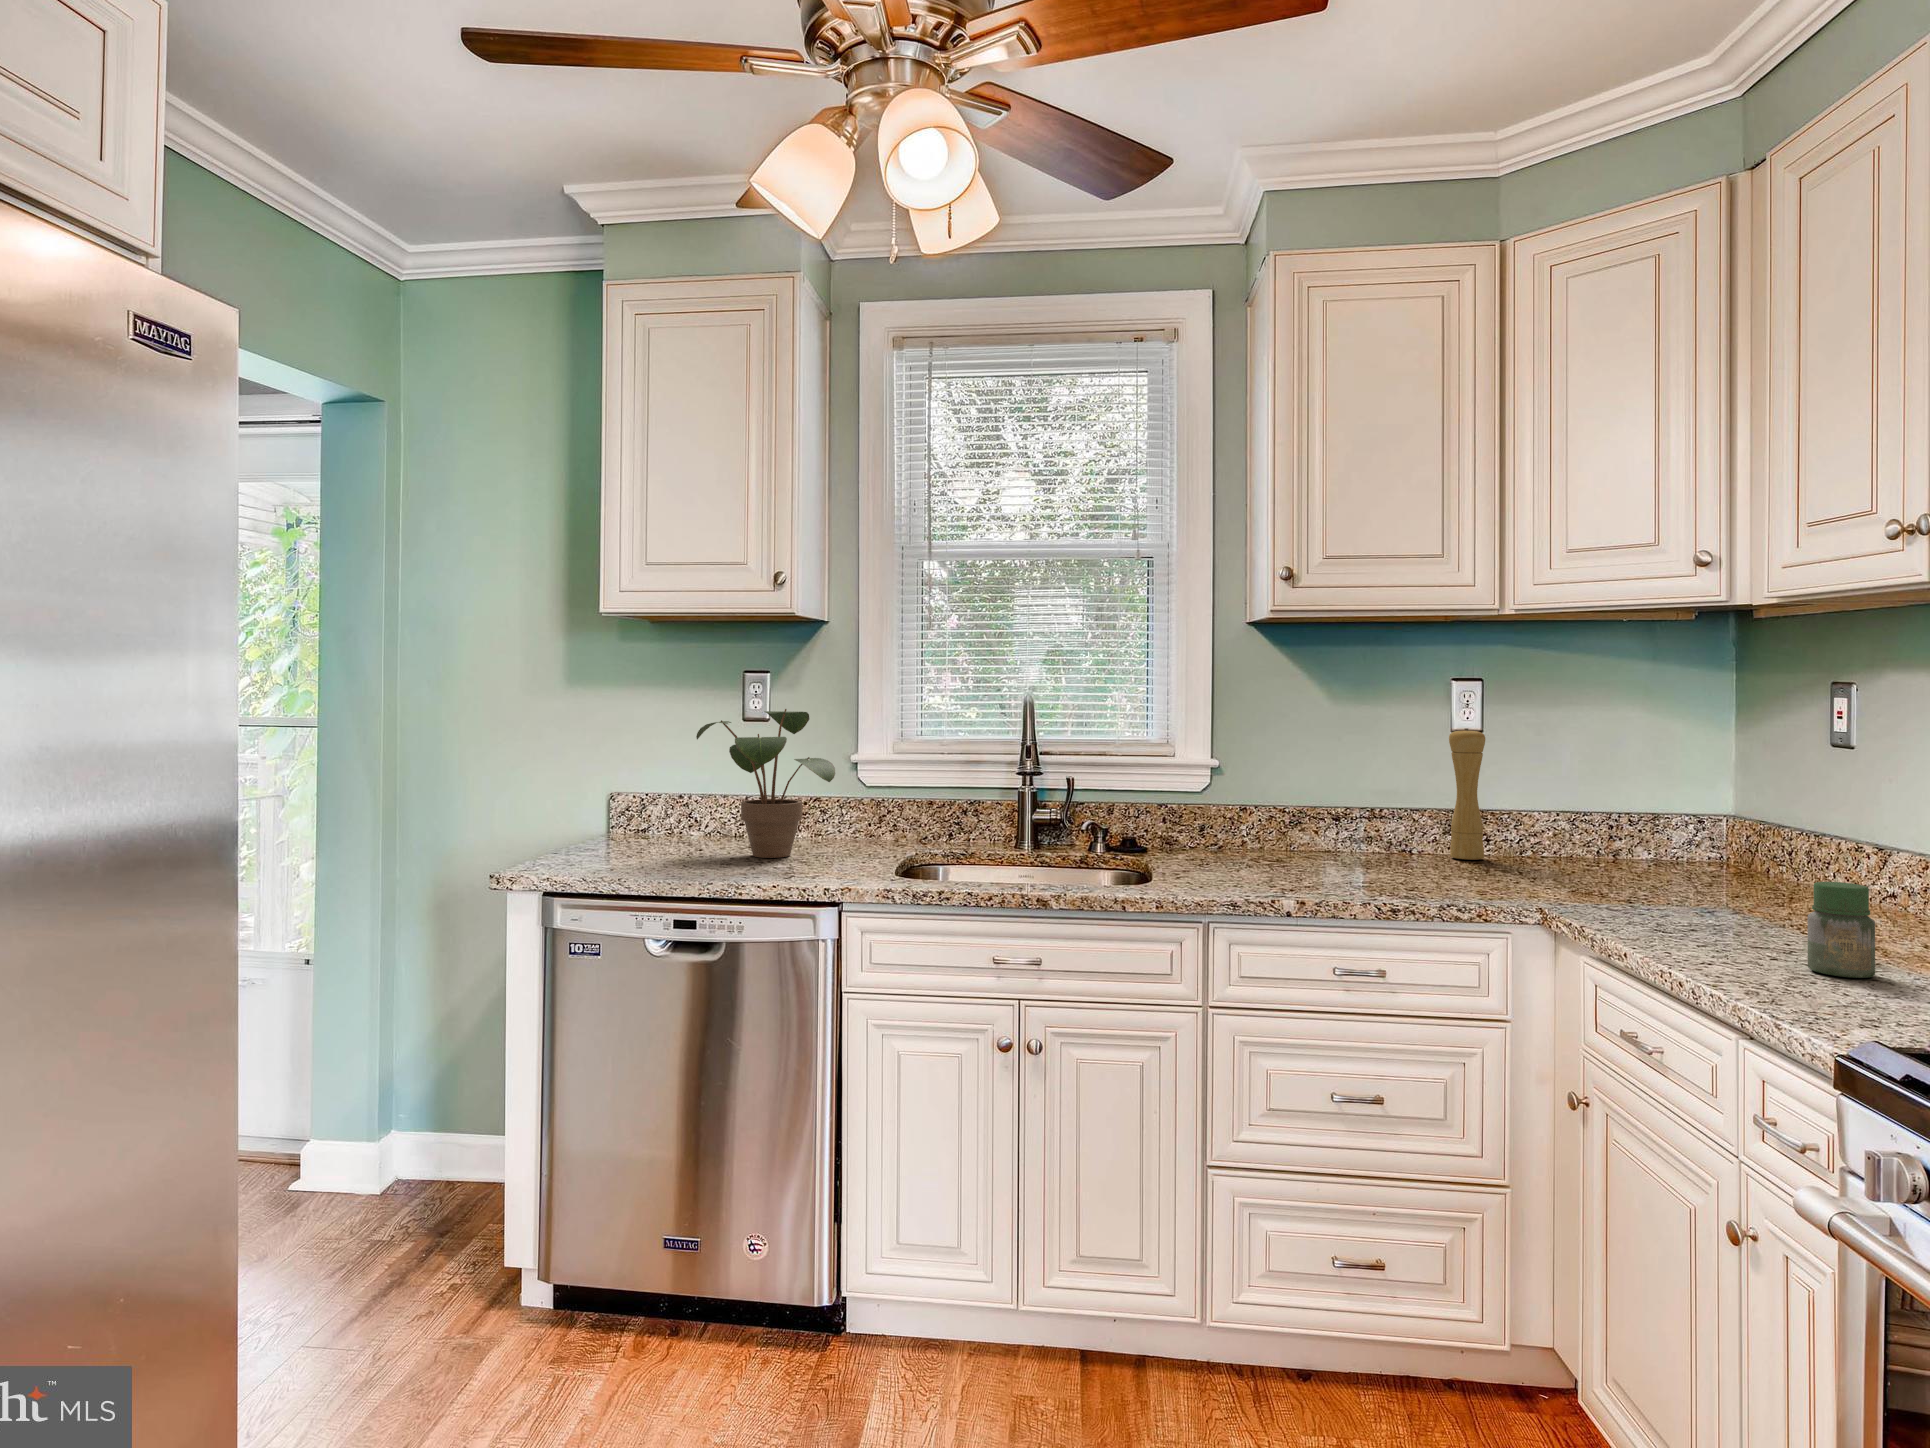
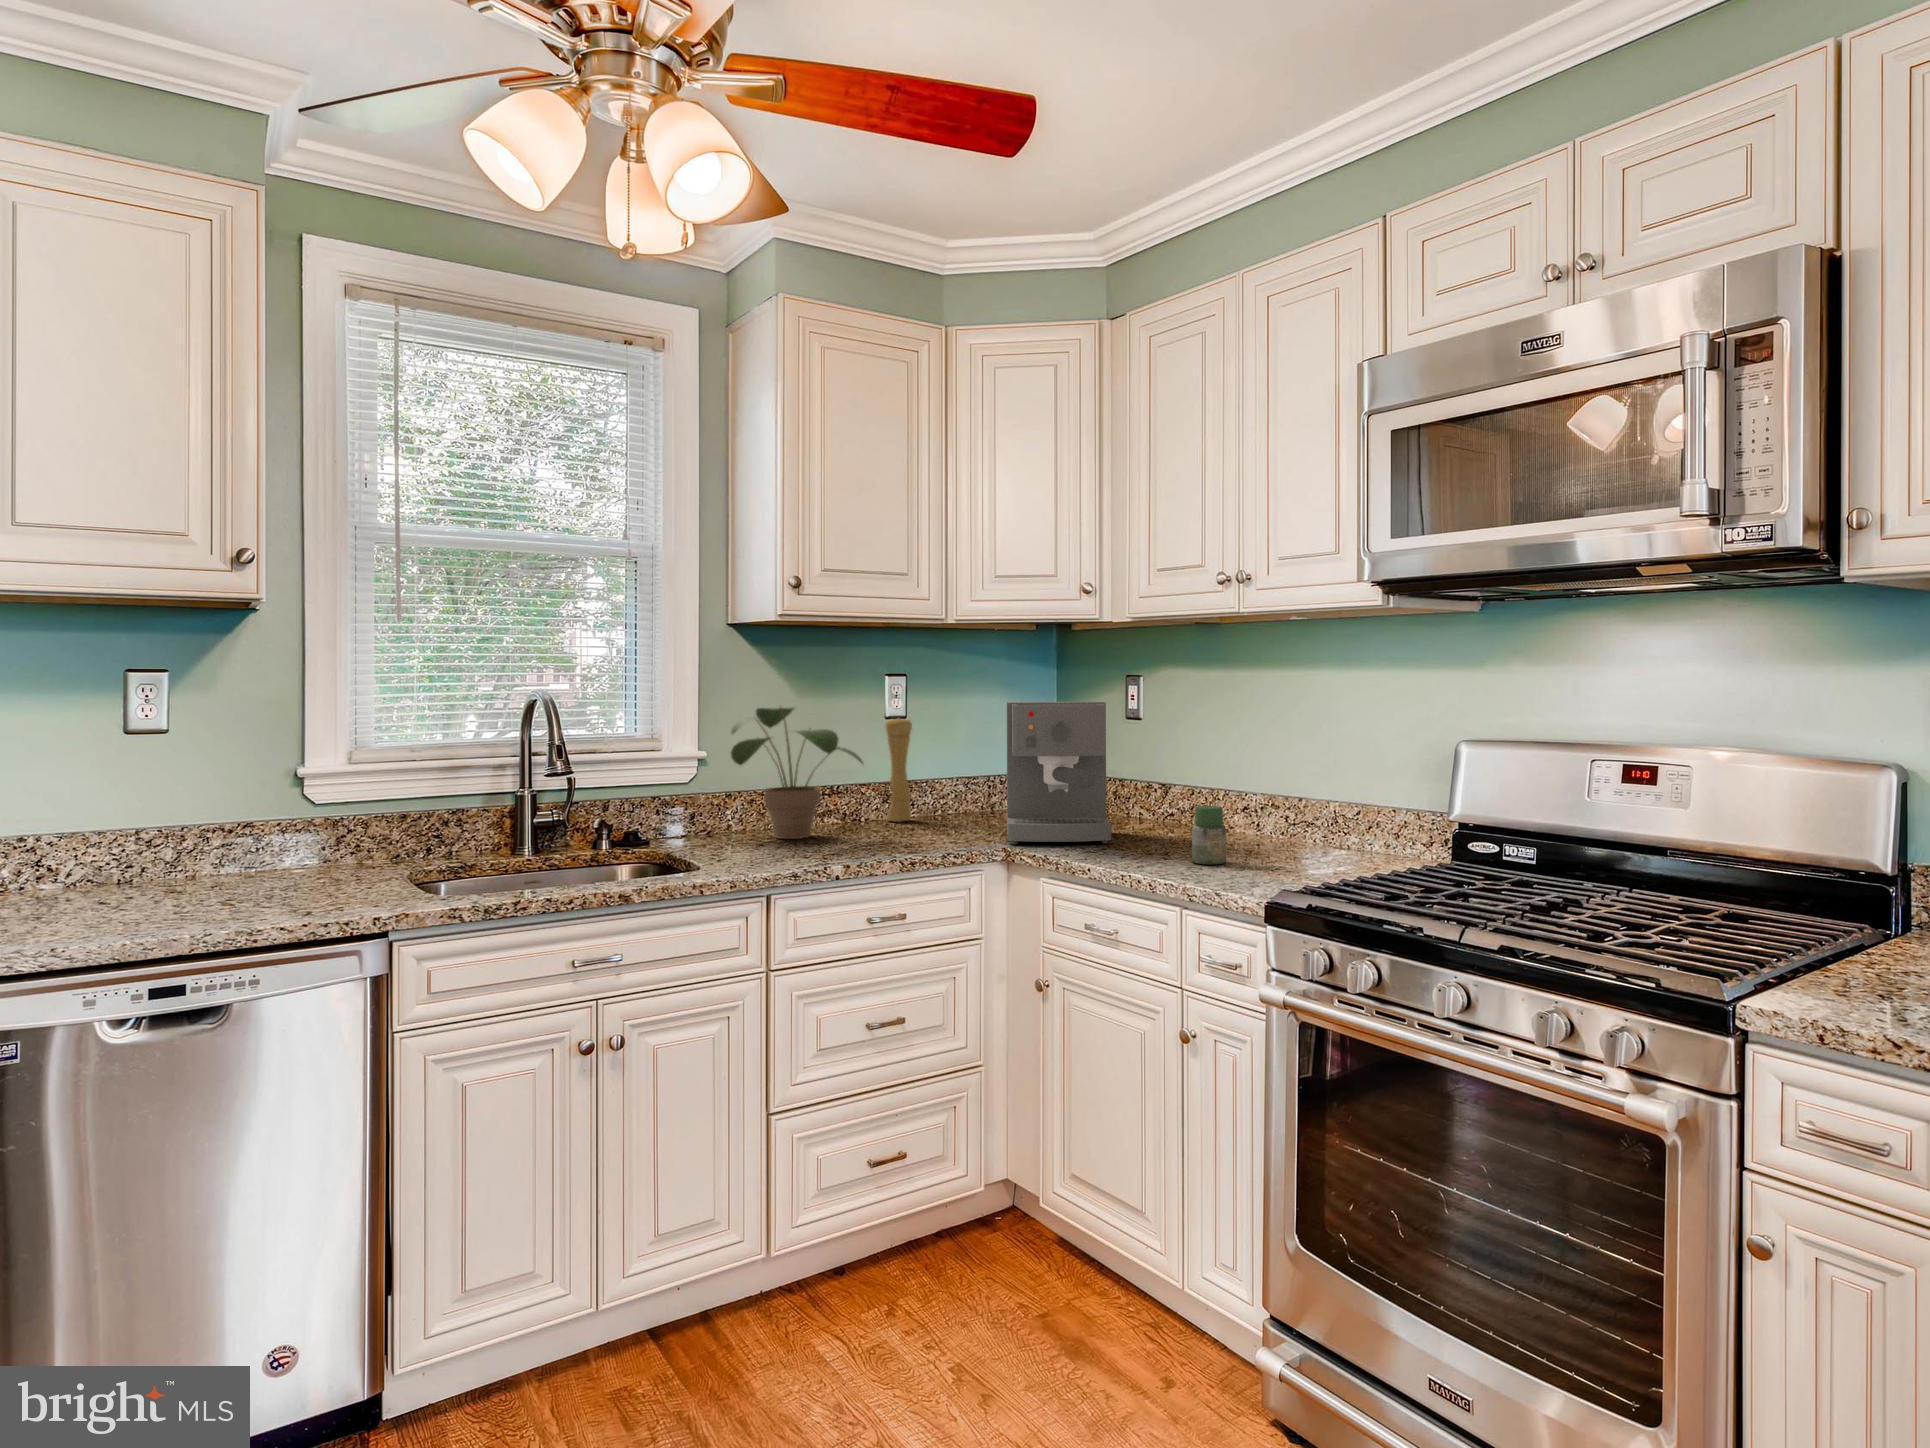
potted plant: present [696,709,835,858] -> present [731,707,863,839]
coffee maker: none [1553,712,1744,922] -> present [1007,702,1111,844]

